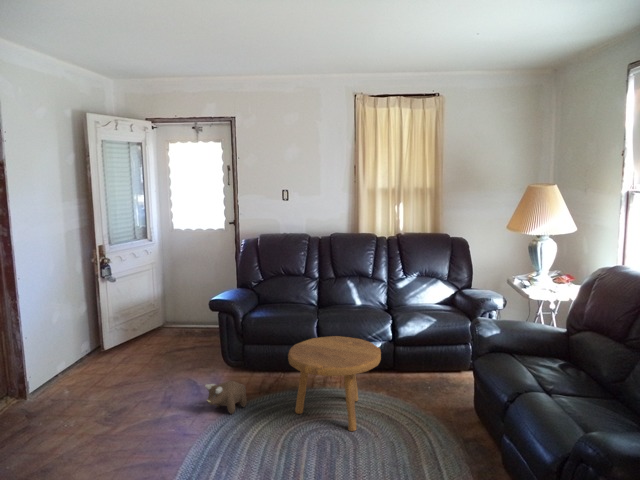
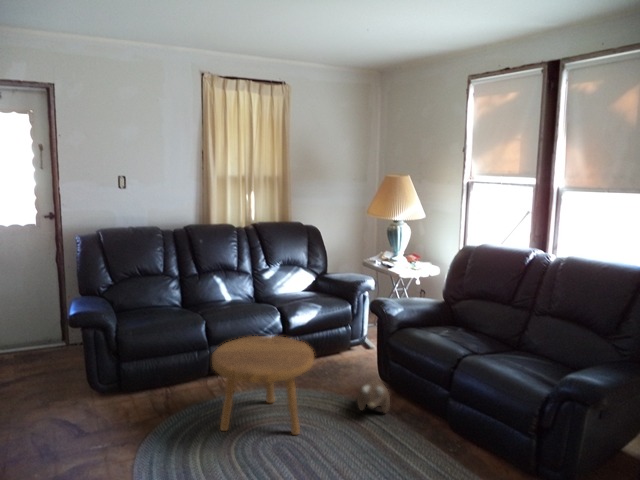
plush toy: present [205,381,247,414] -> present [357,379,390,413]

